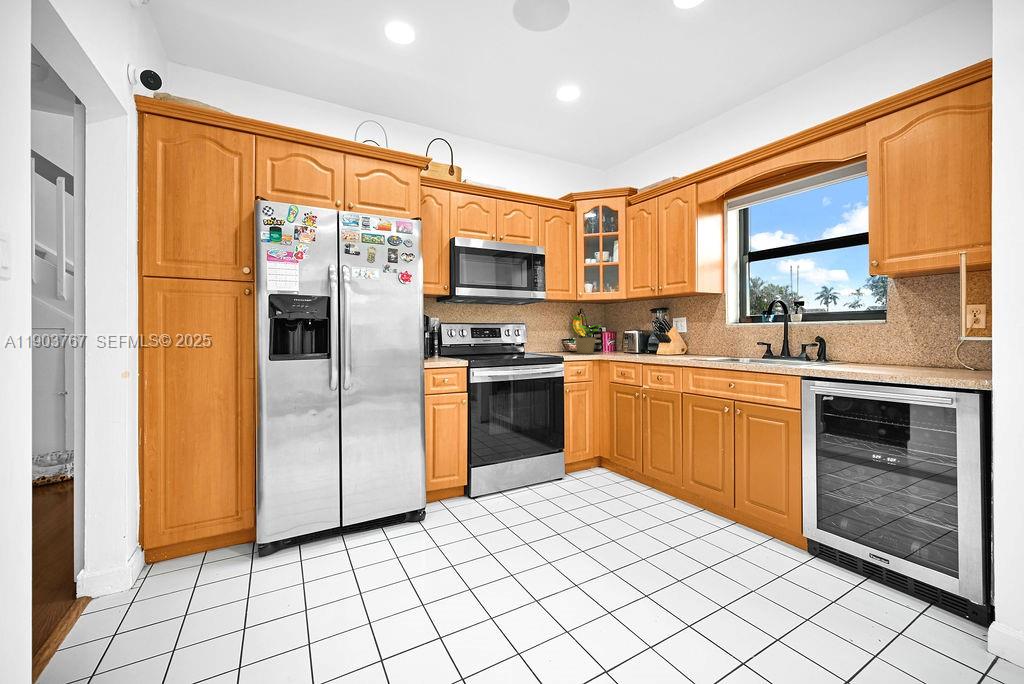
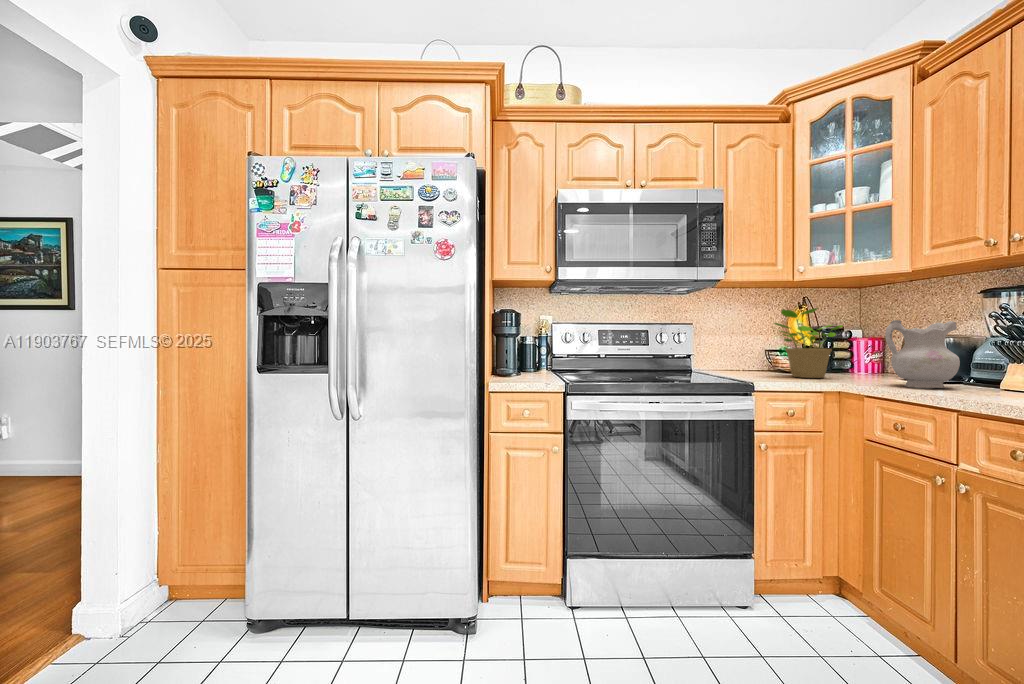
ceramic pitcher: none [622,323,650,356] -> present [885,320,960,388]

